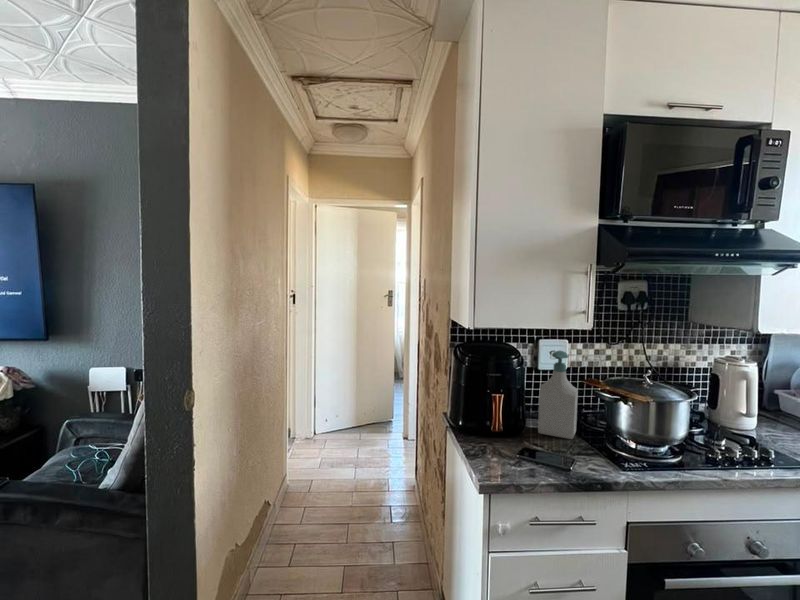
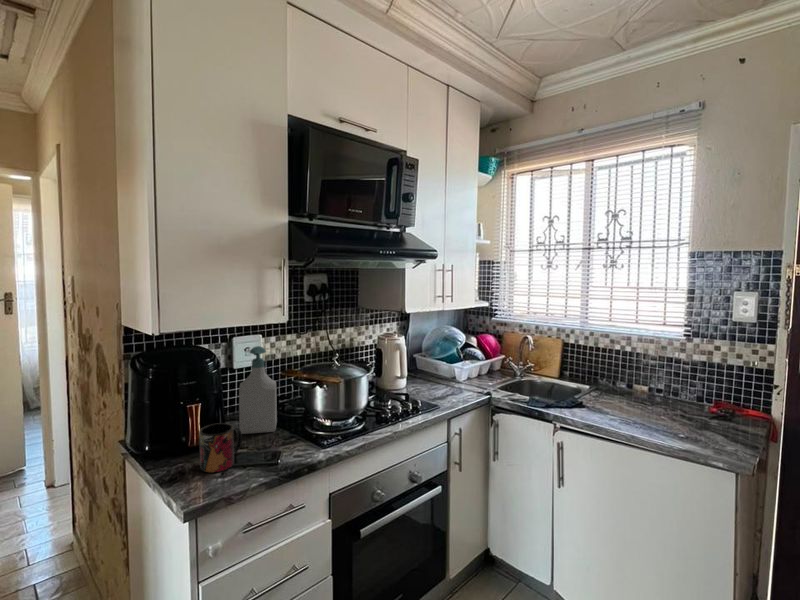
mug: none [499,416,537,460] -> present [199,423,242,473]

